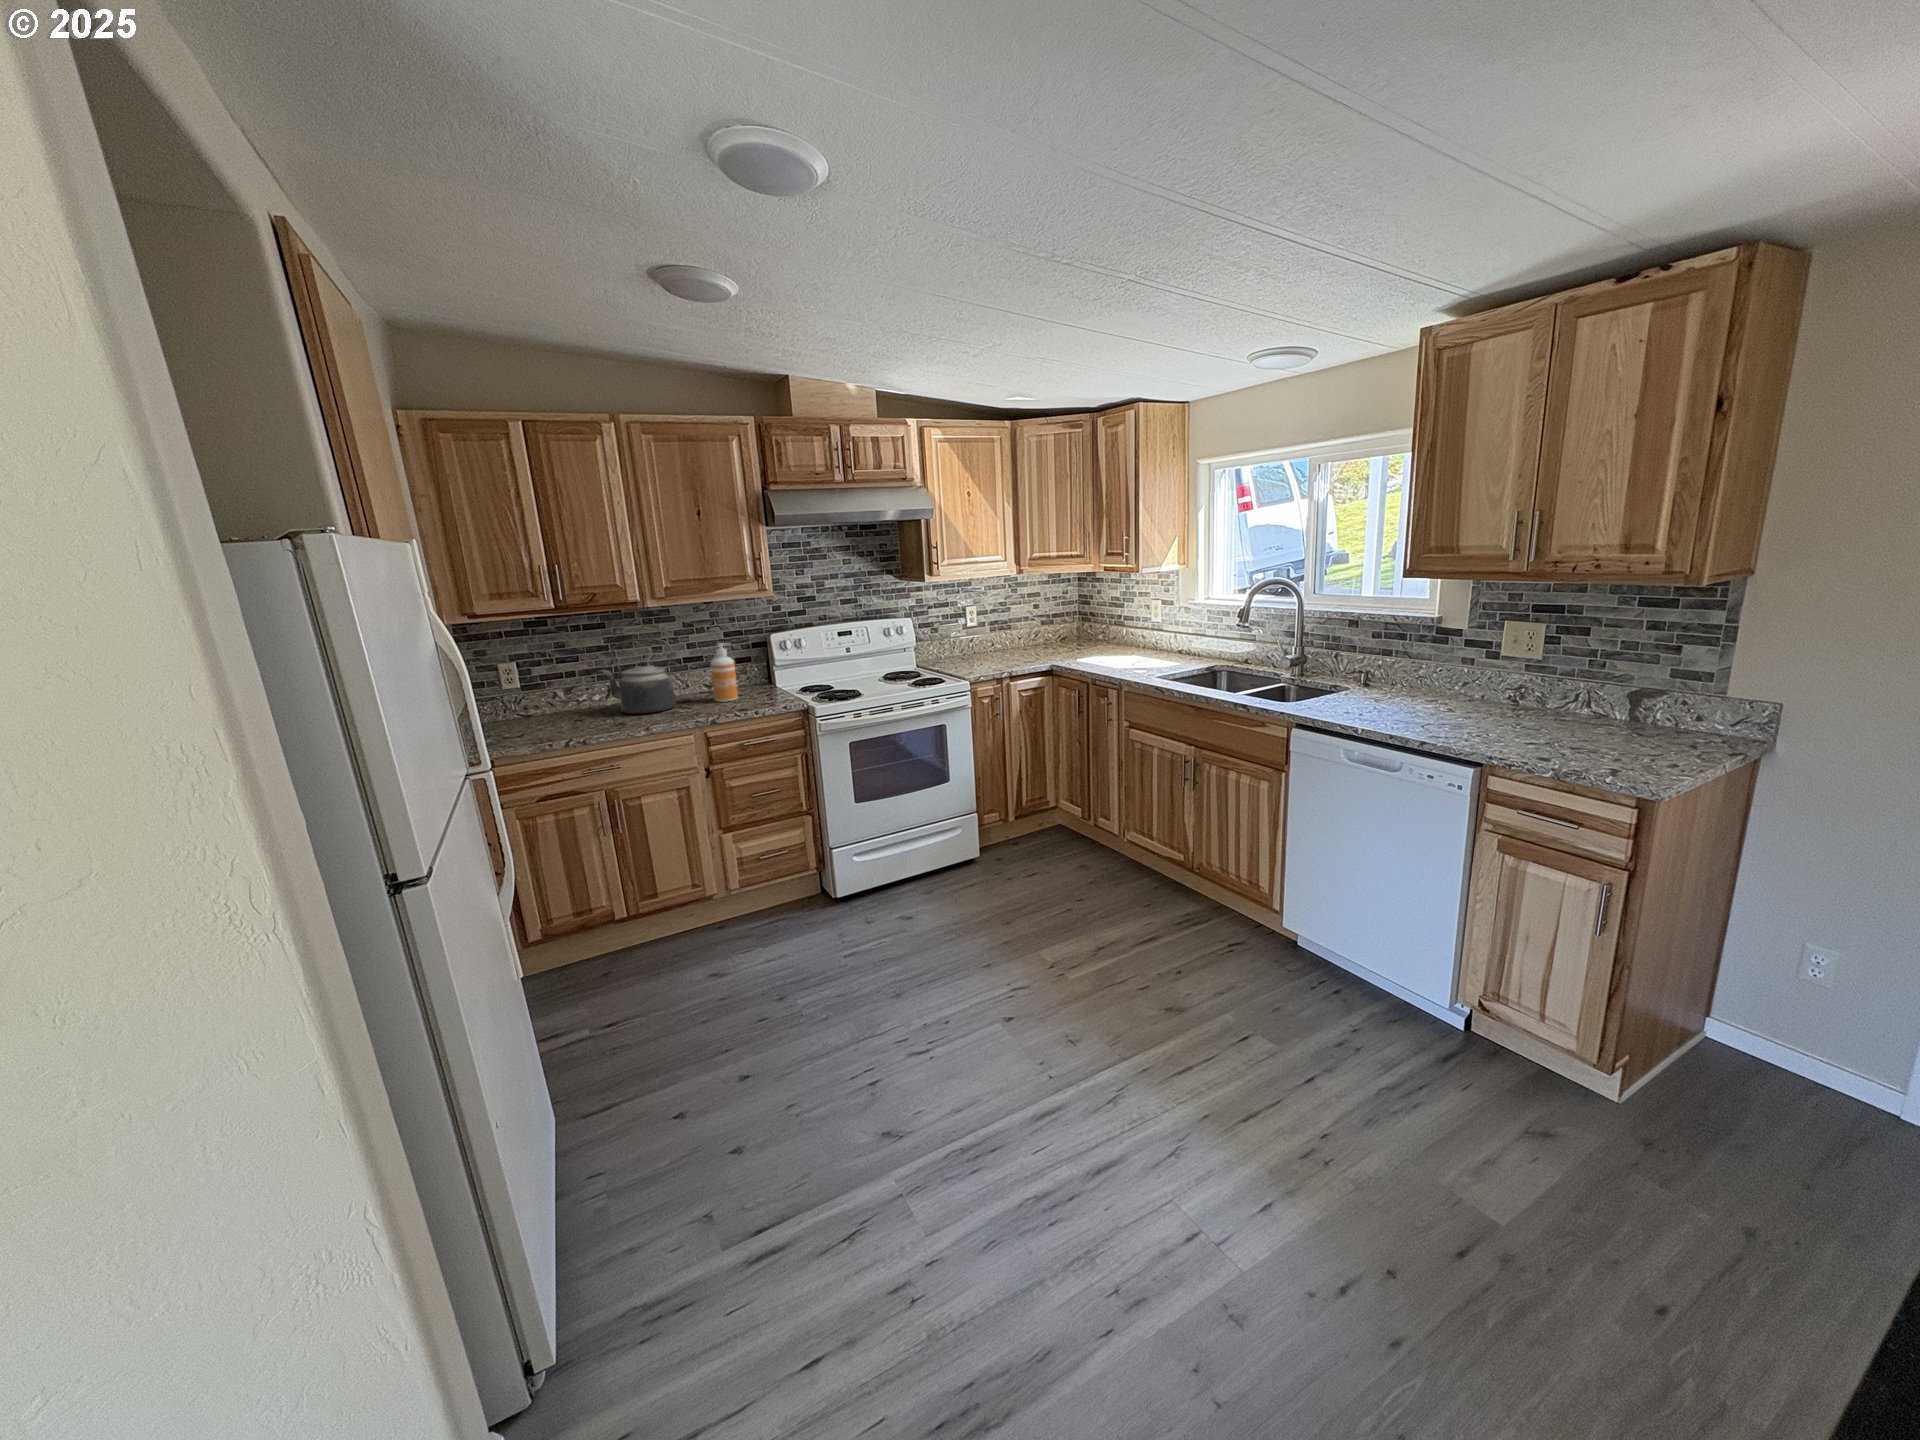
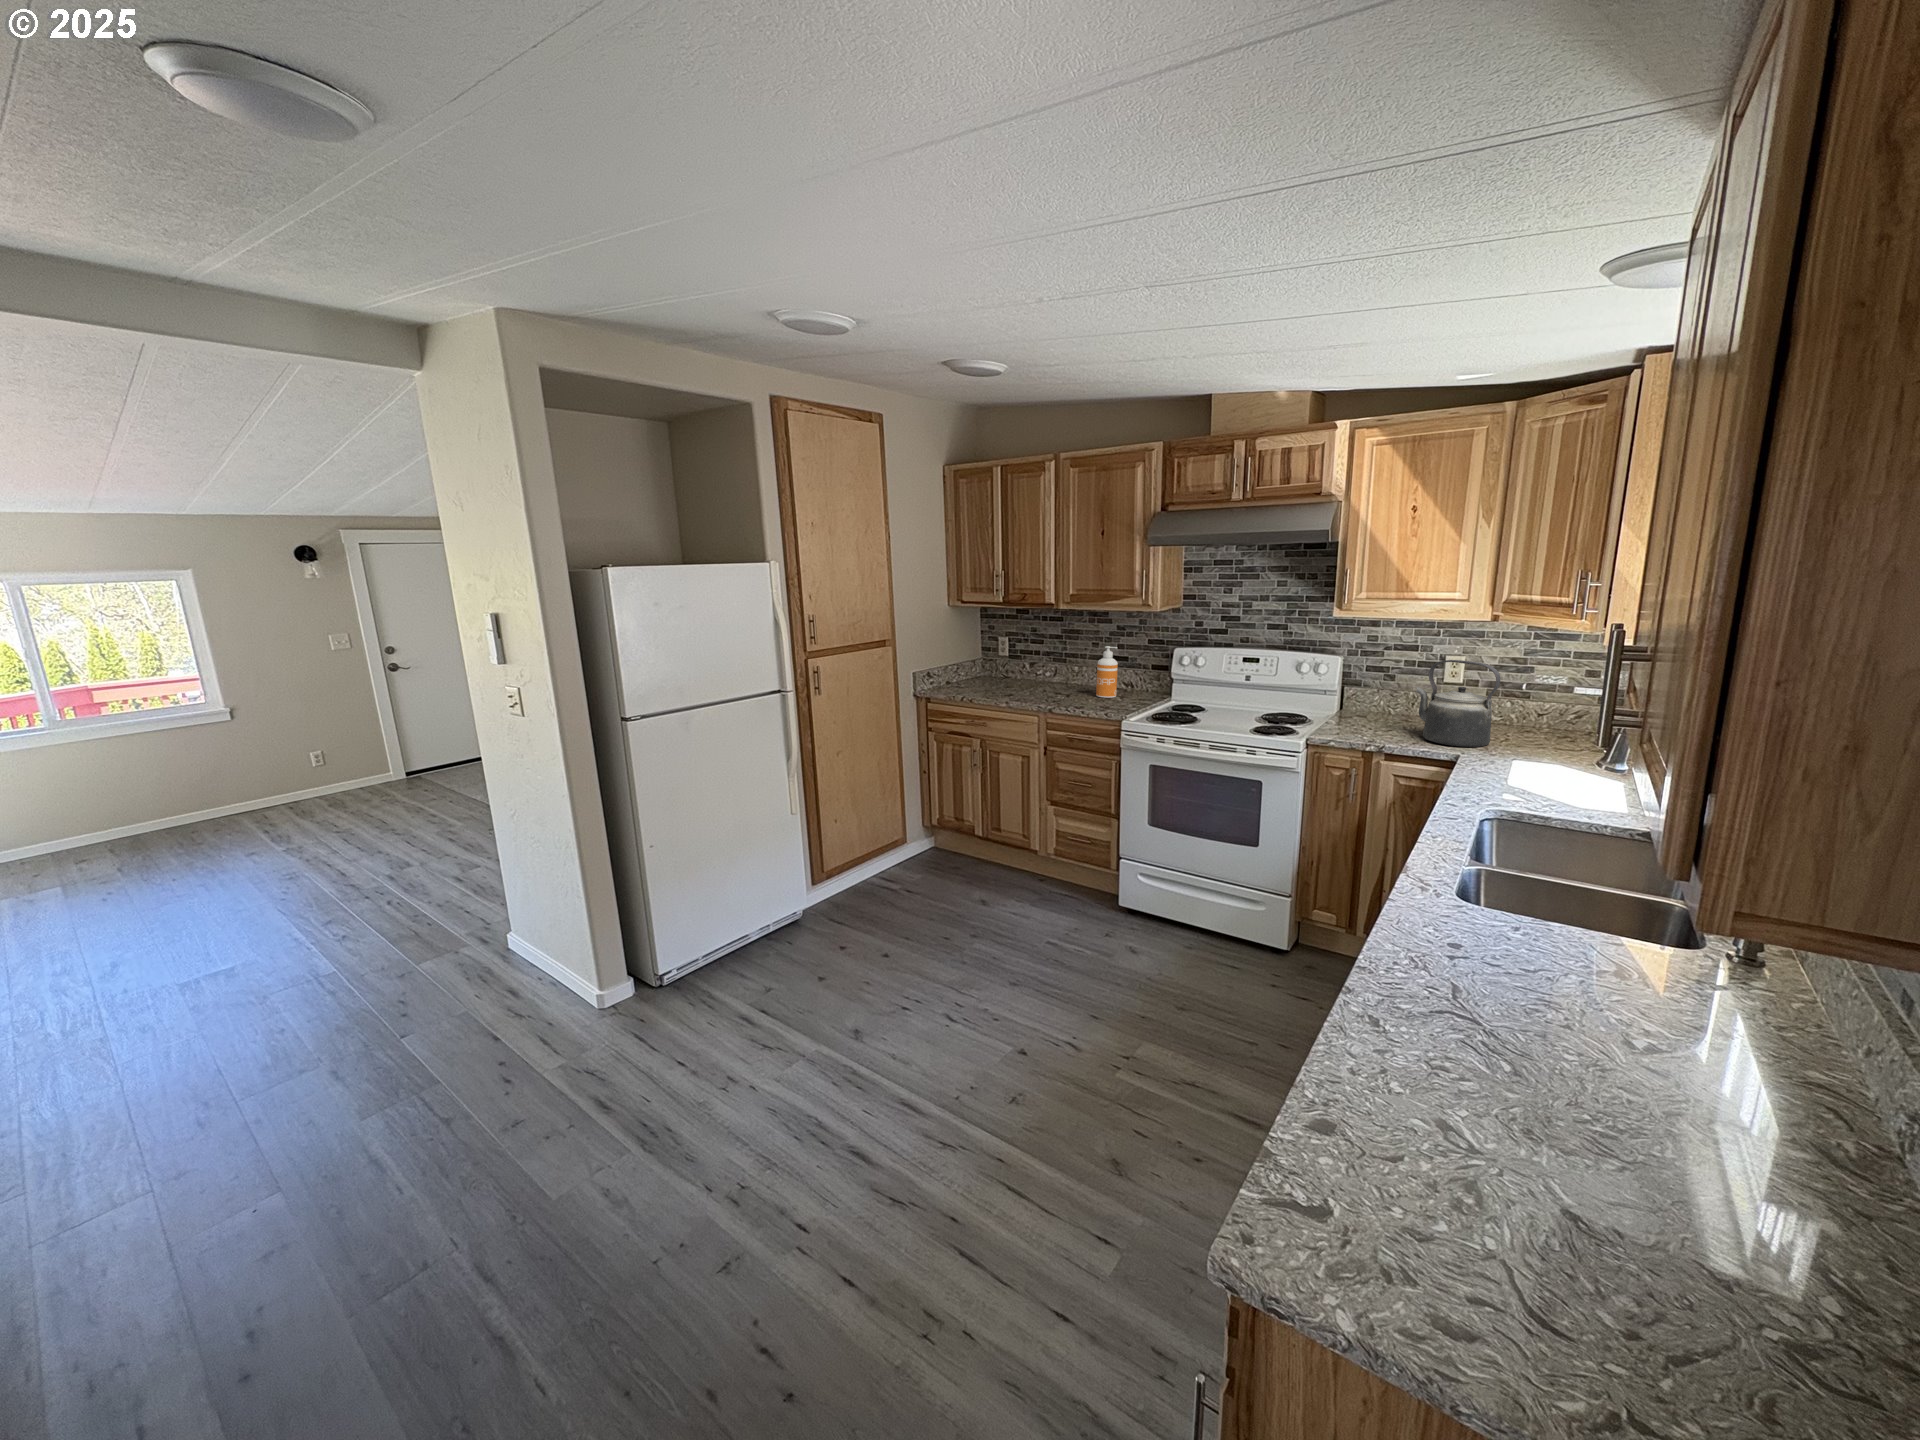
kettle: present [602,638,676,714] -> present [1416,660,1501,747]

